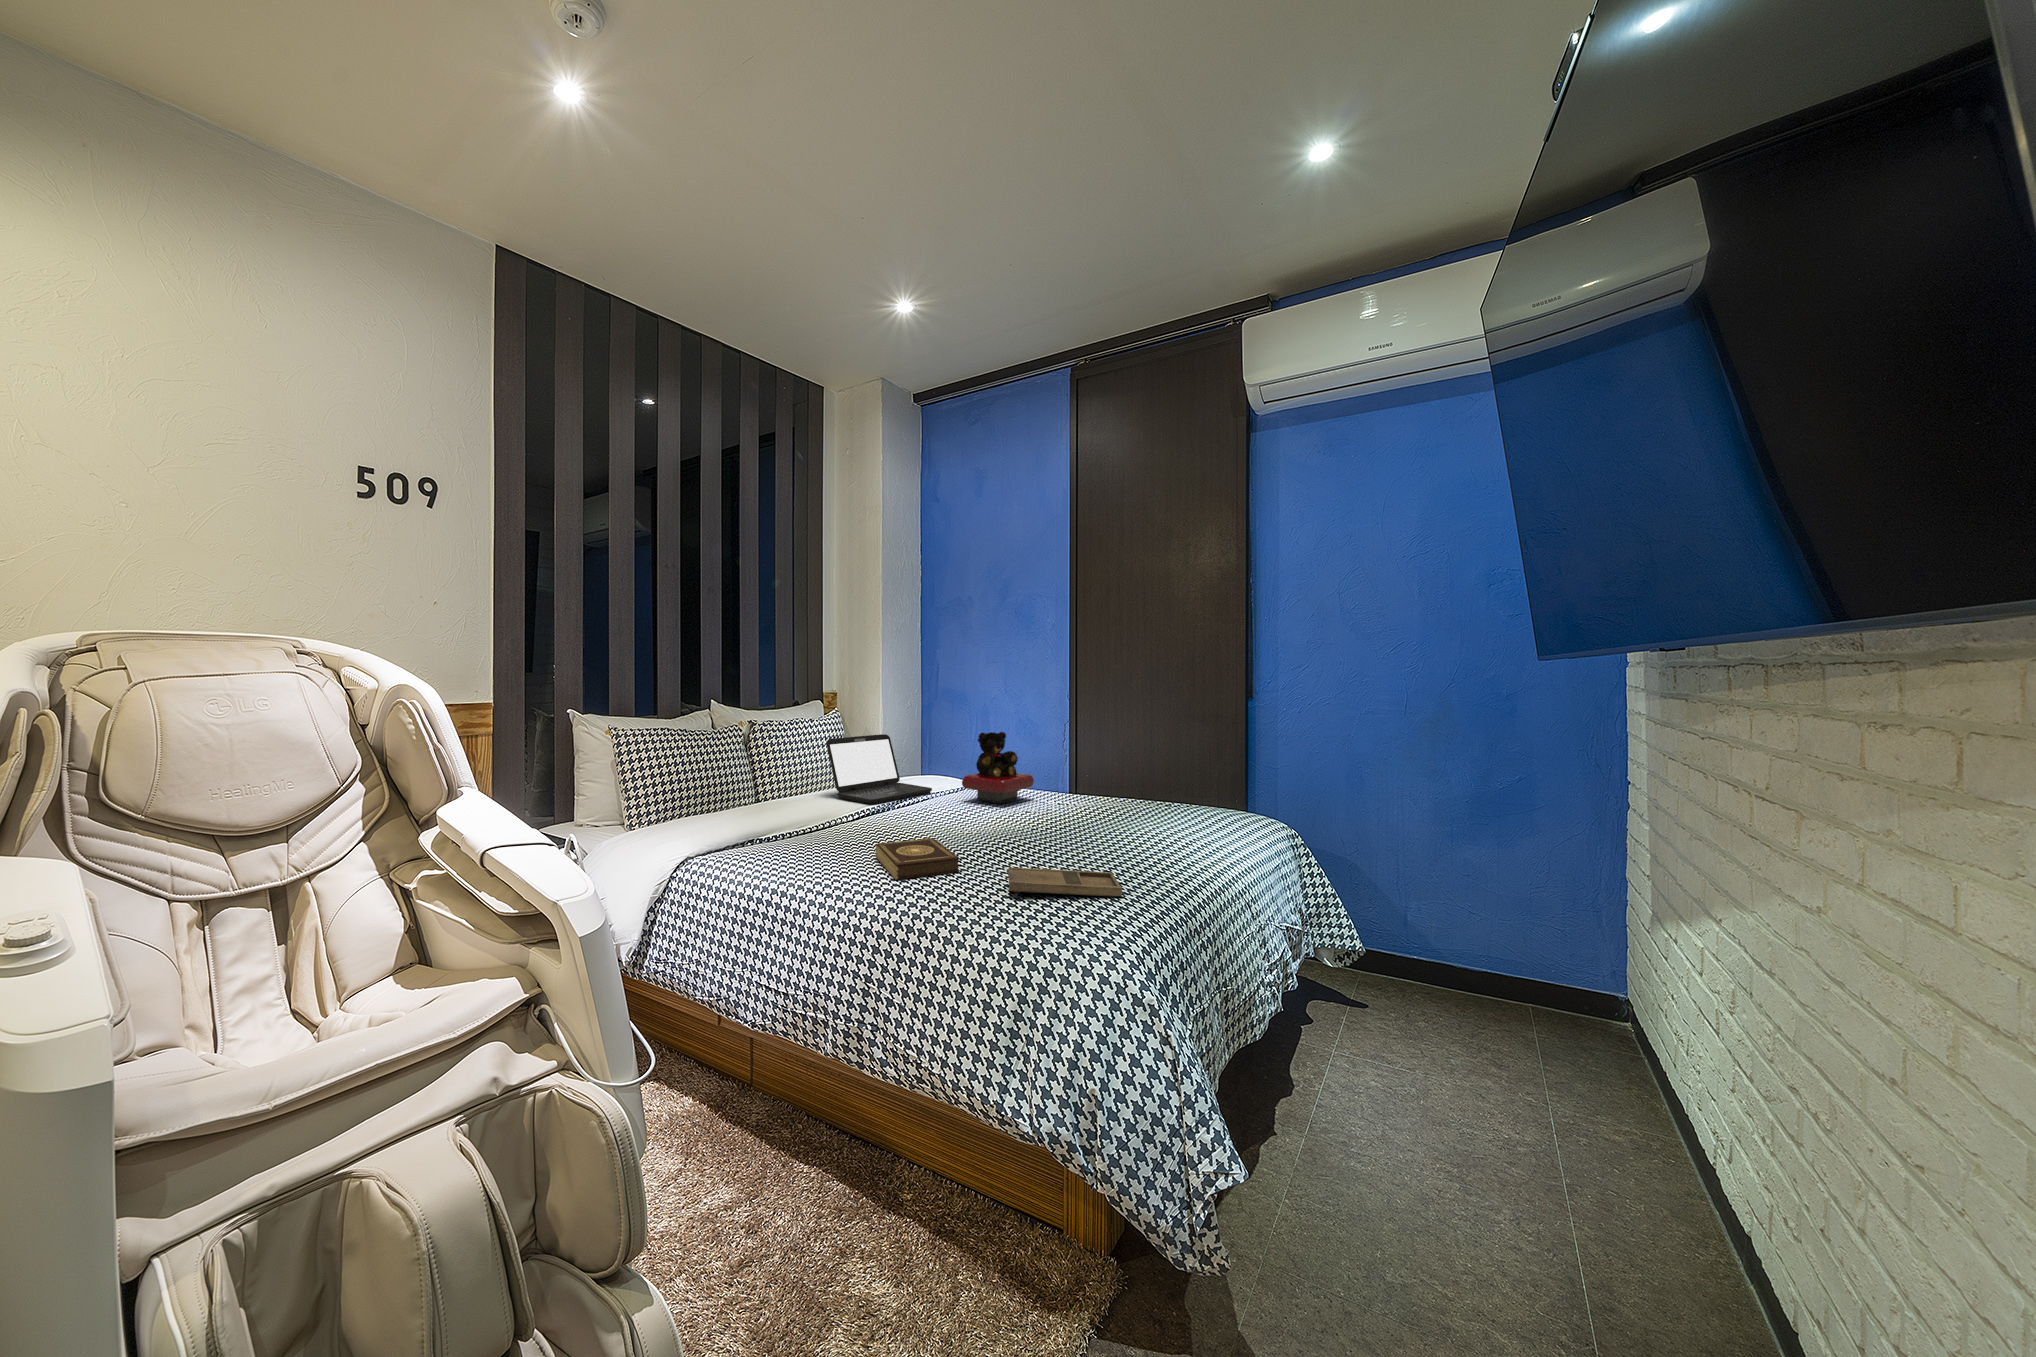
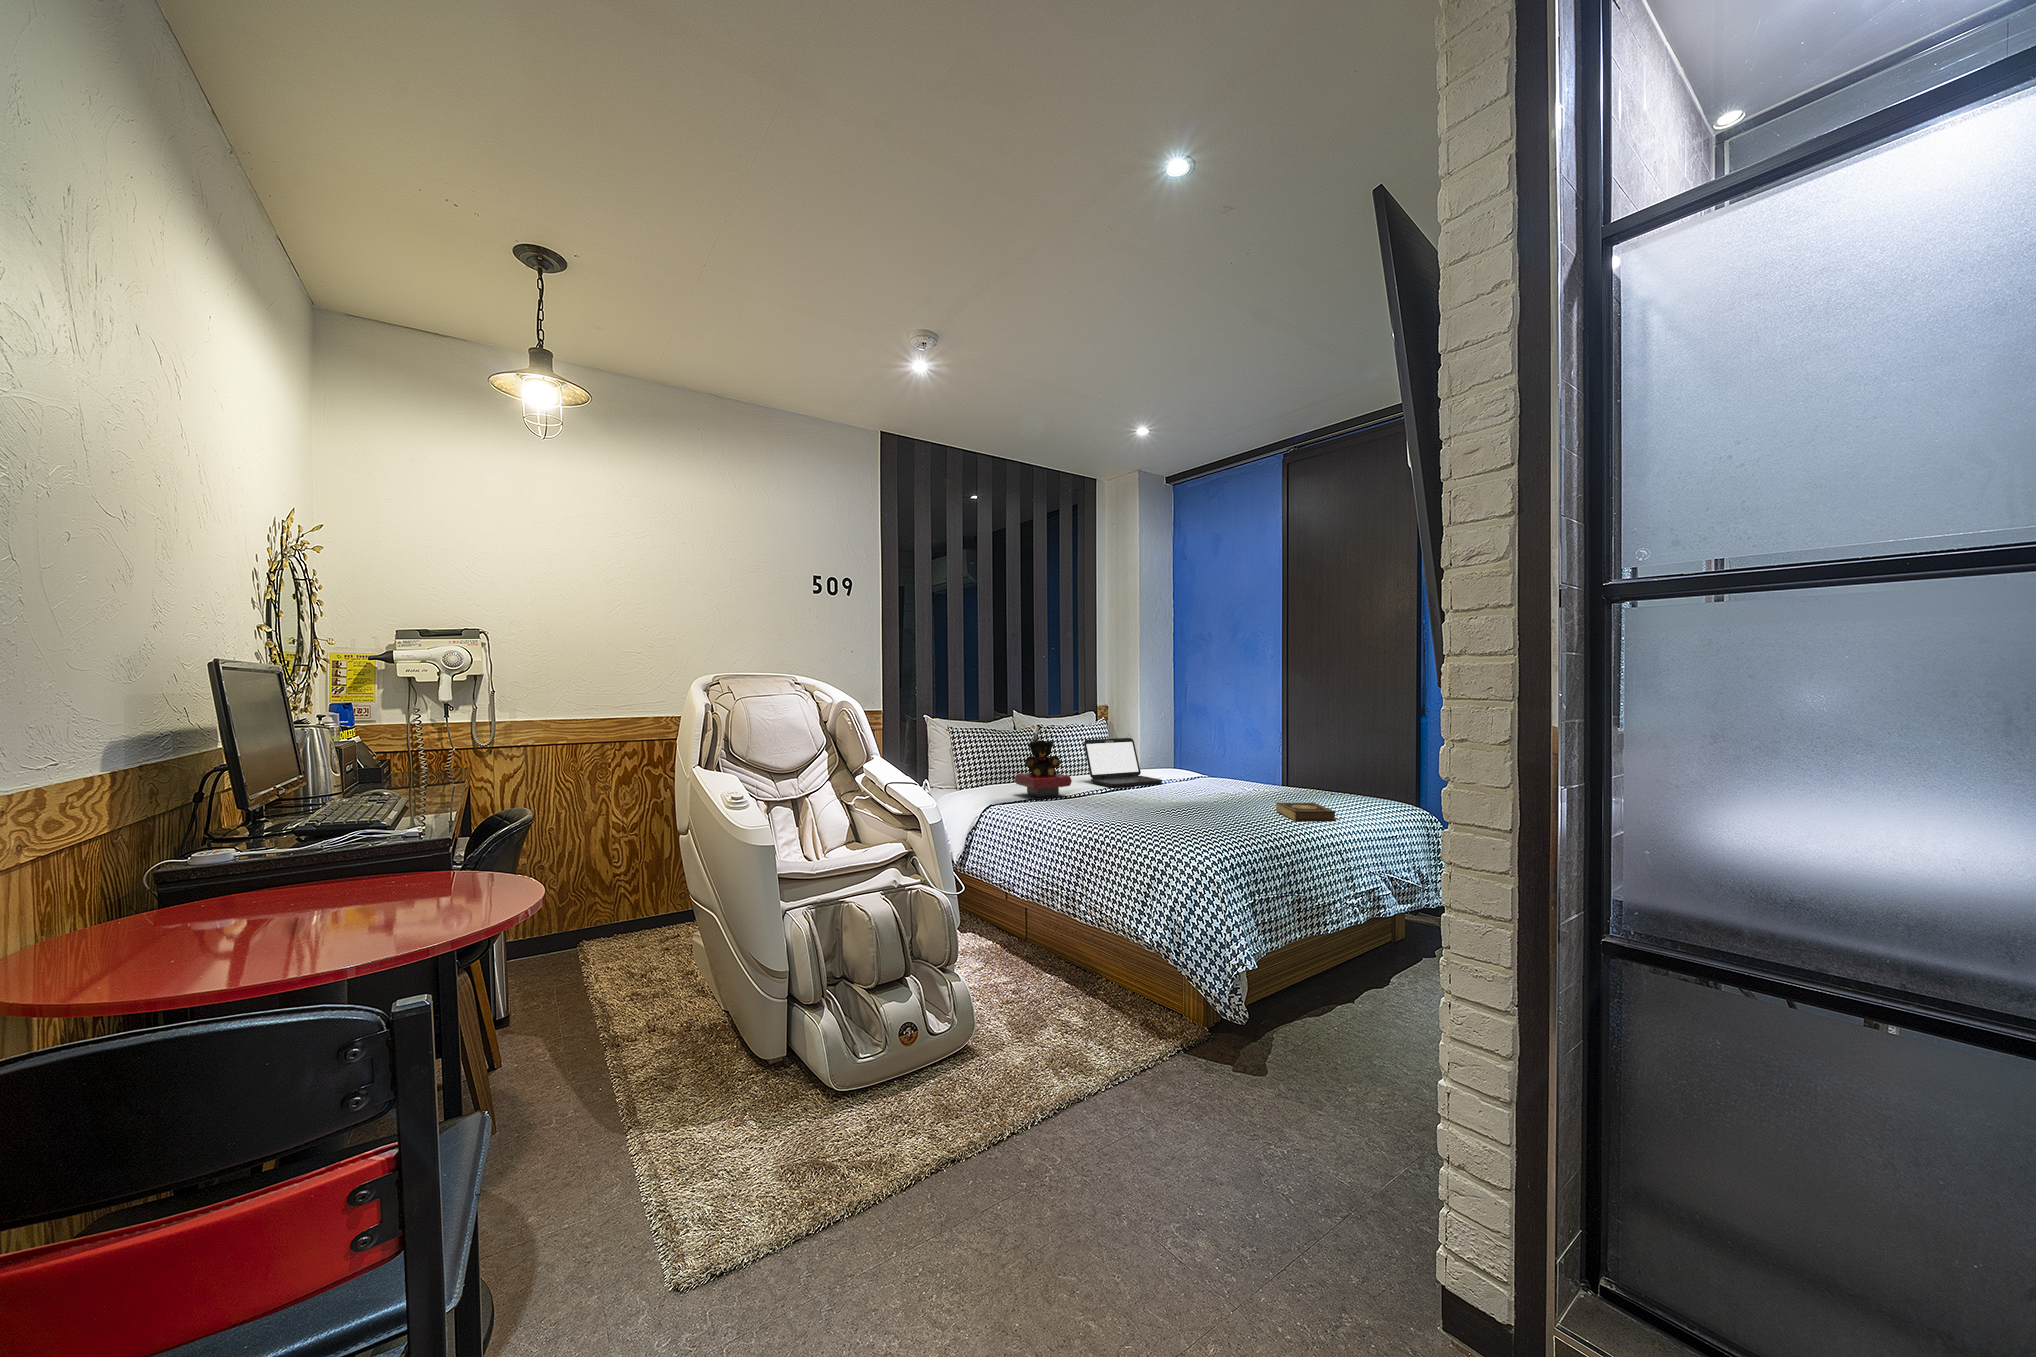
teddy bear: present [962,732,1034,804] -> present [1015,740,1072,797]
book: present [876,838,960,880] -> present [1276,803,1336,821]
tray: present [1008,867,1122,897] -> none [1161,817,1237,837]

